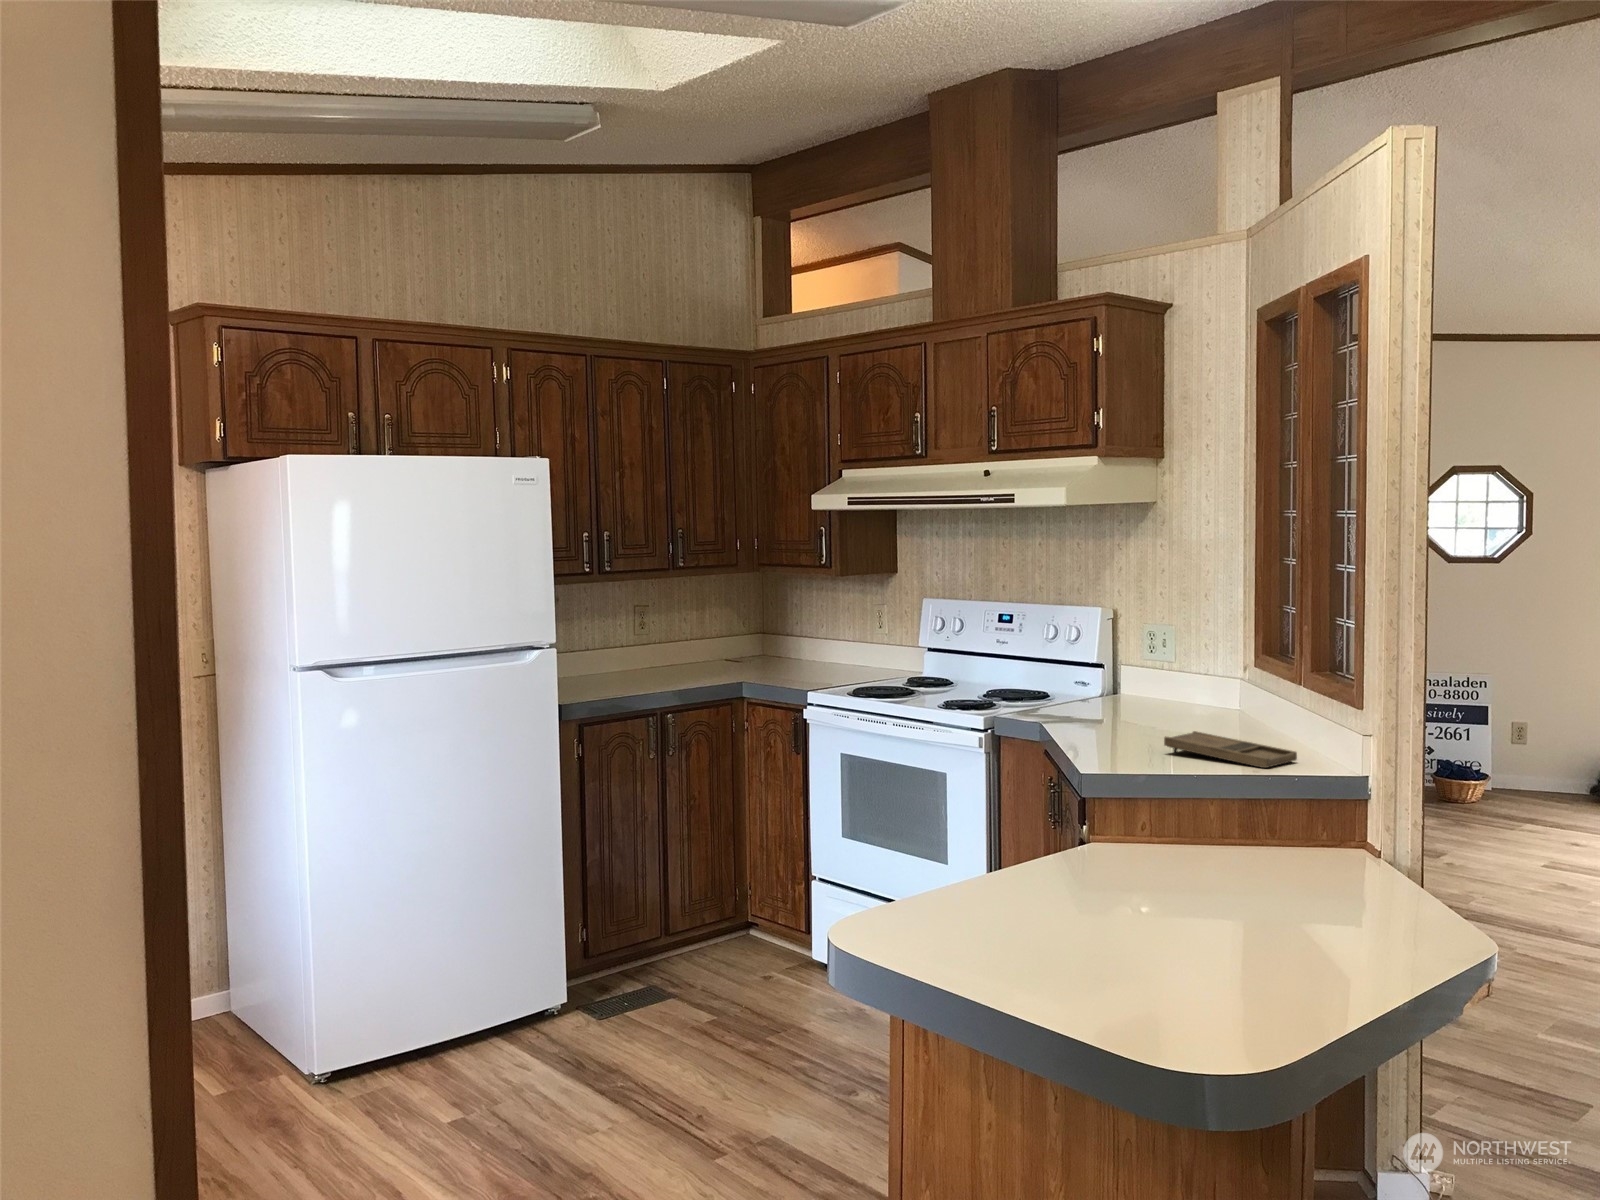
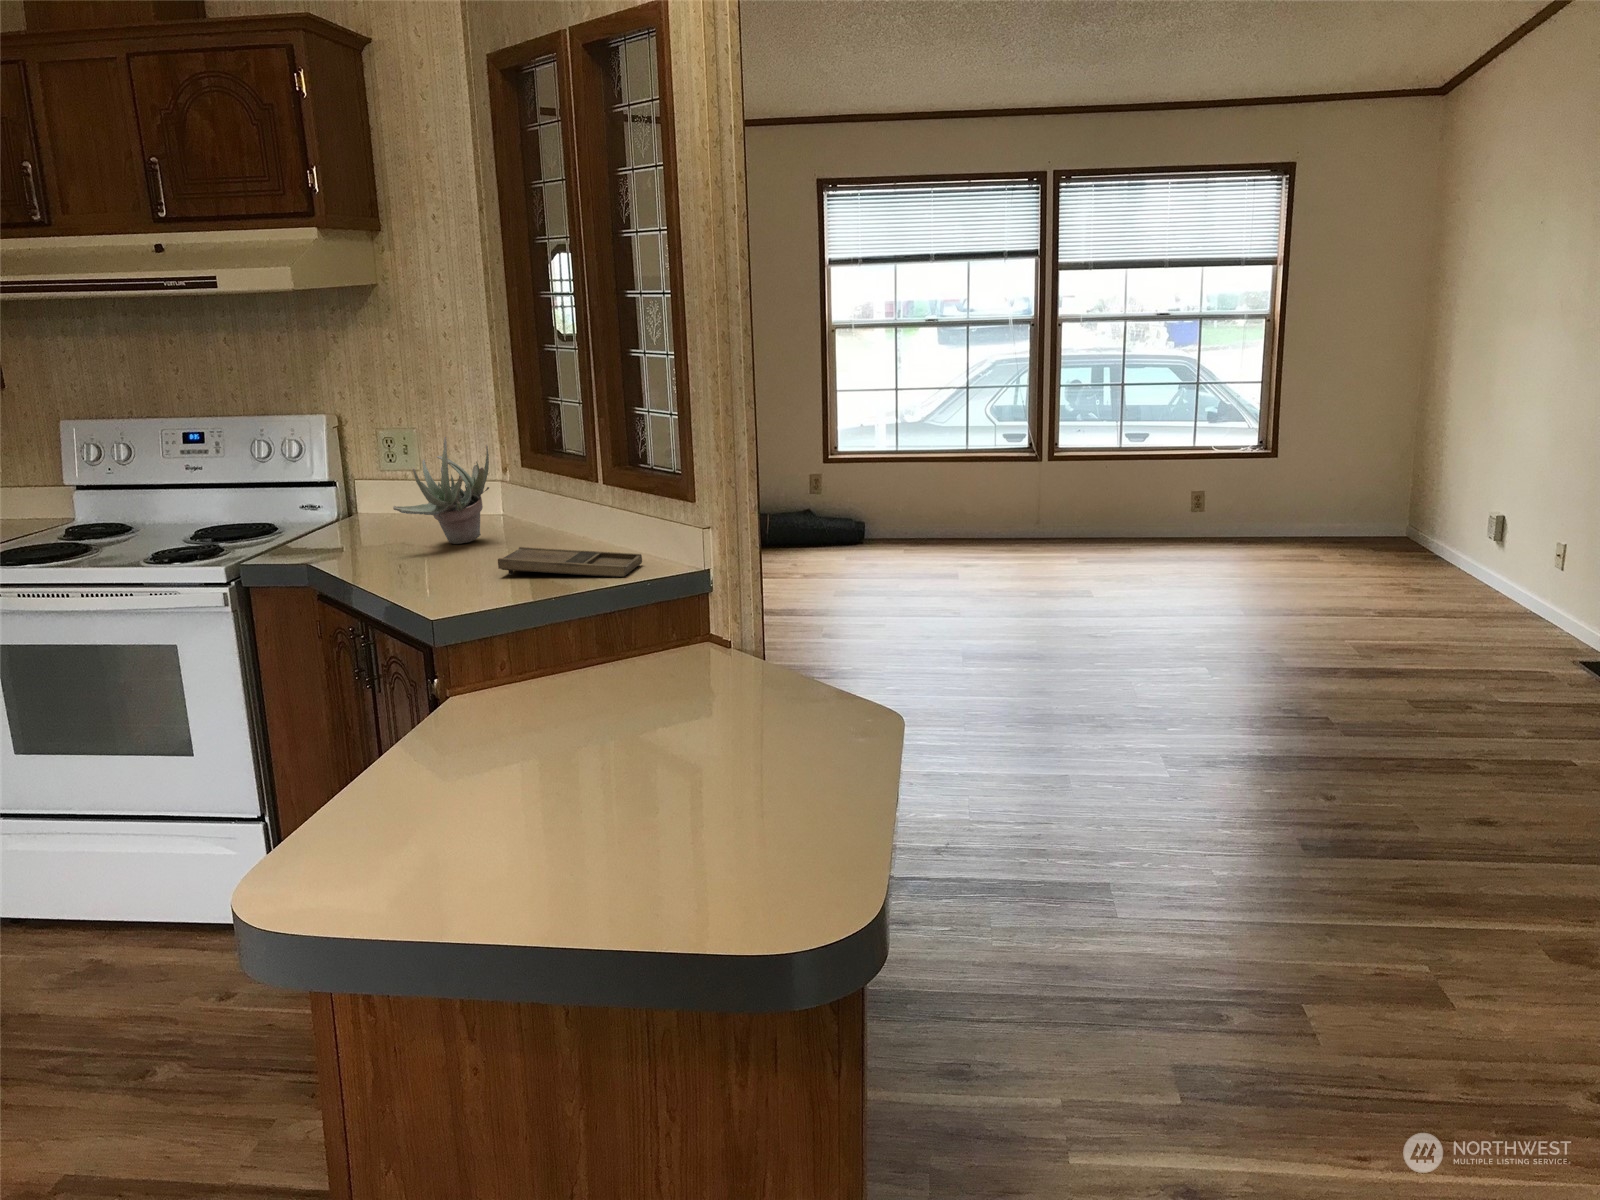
succulent plant: none [1109,631,1201,726] -> present [393,437,489,544]

